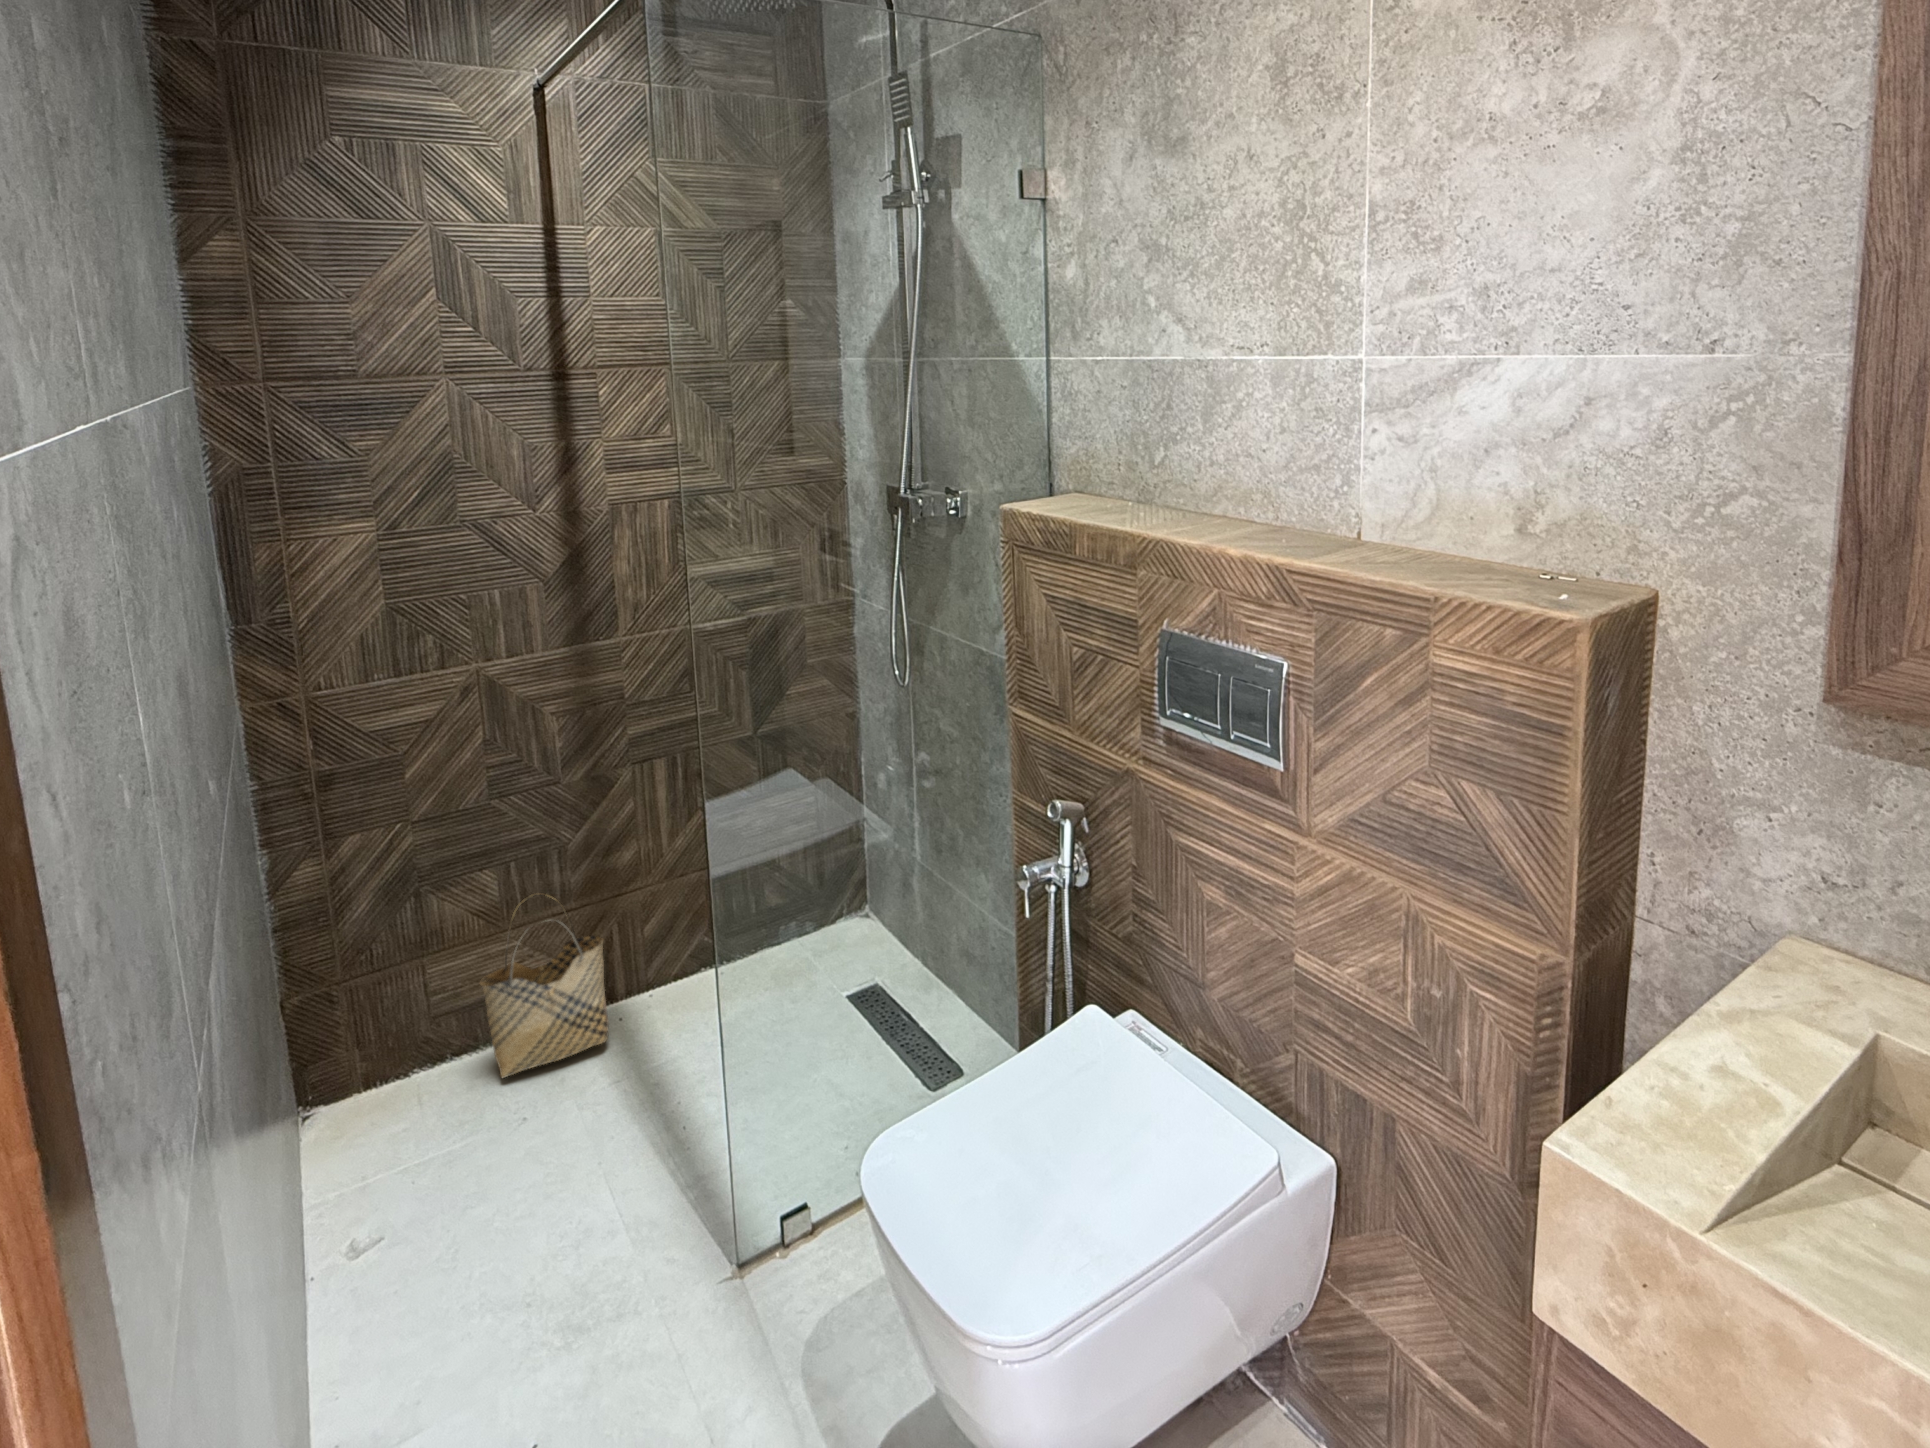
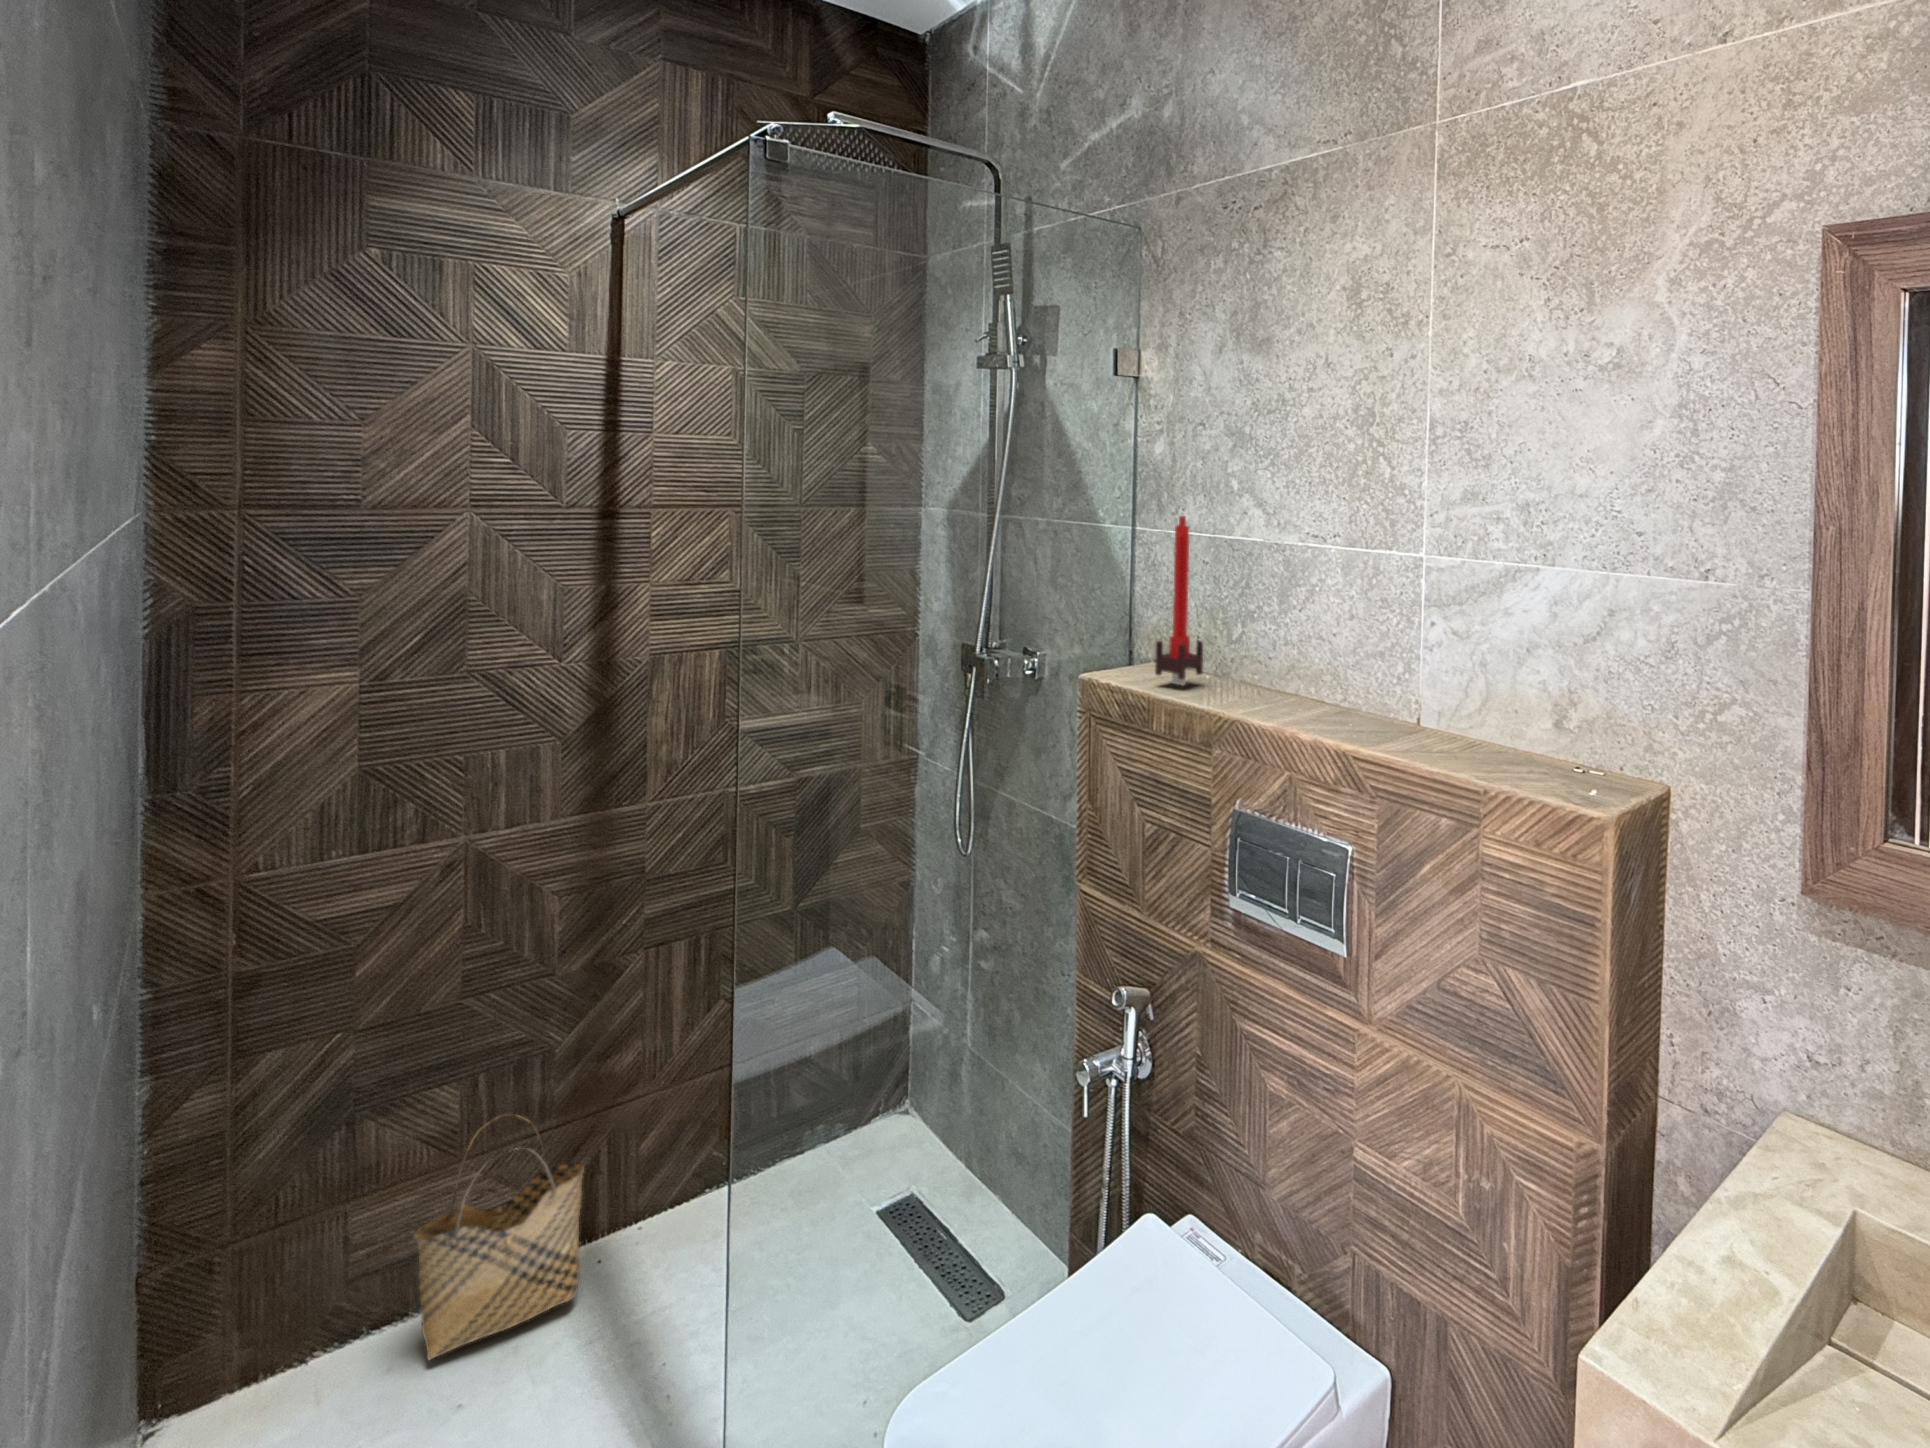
candle: none [1074,340,1123,513] -> present [1155,516,1203,685]

